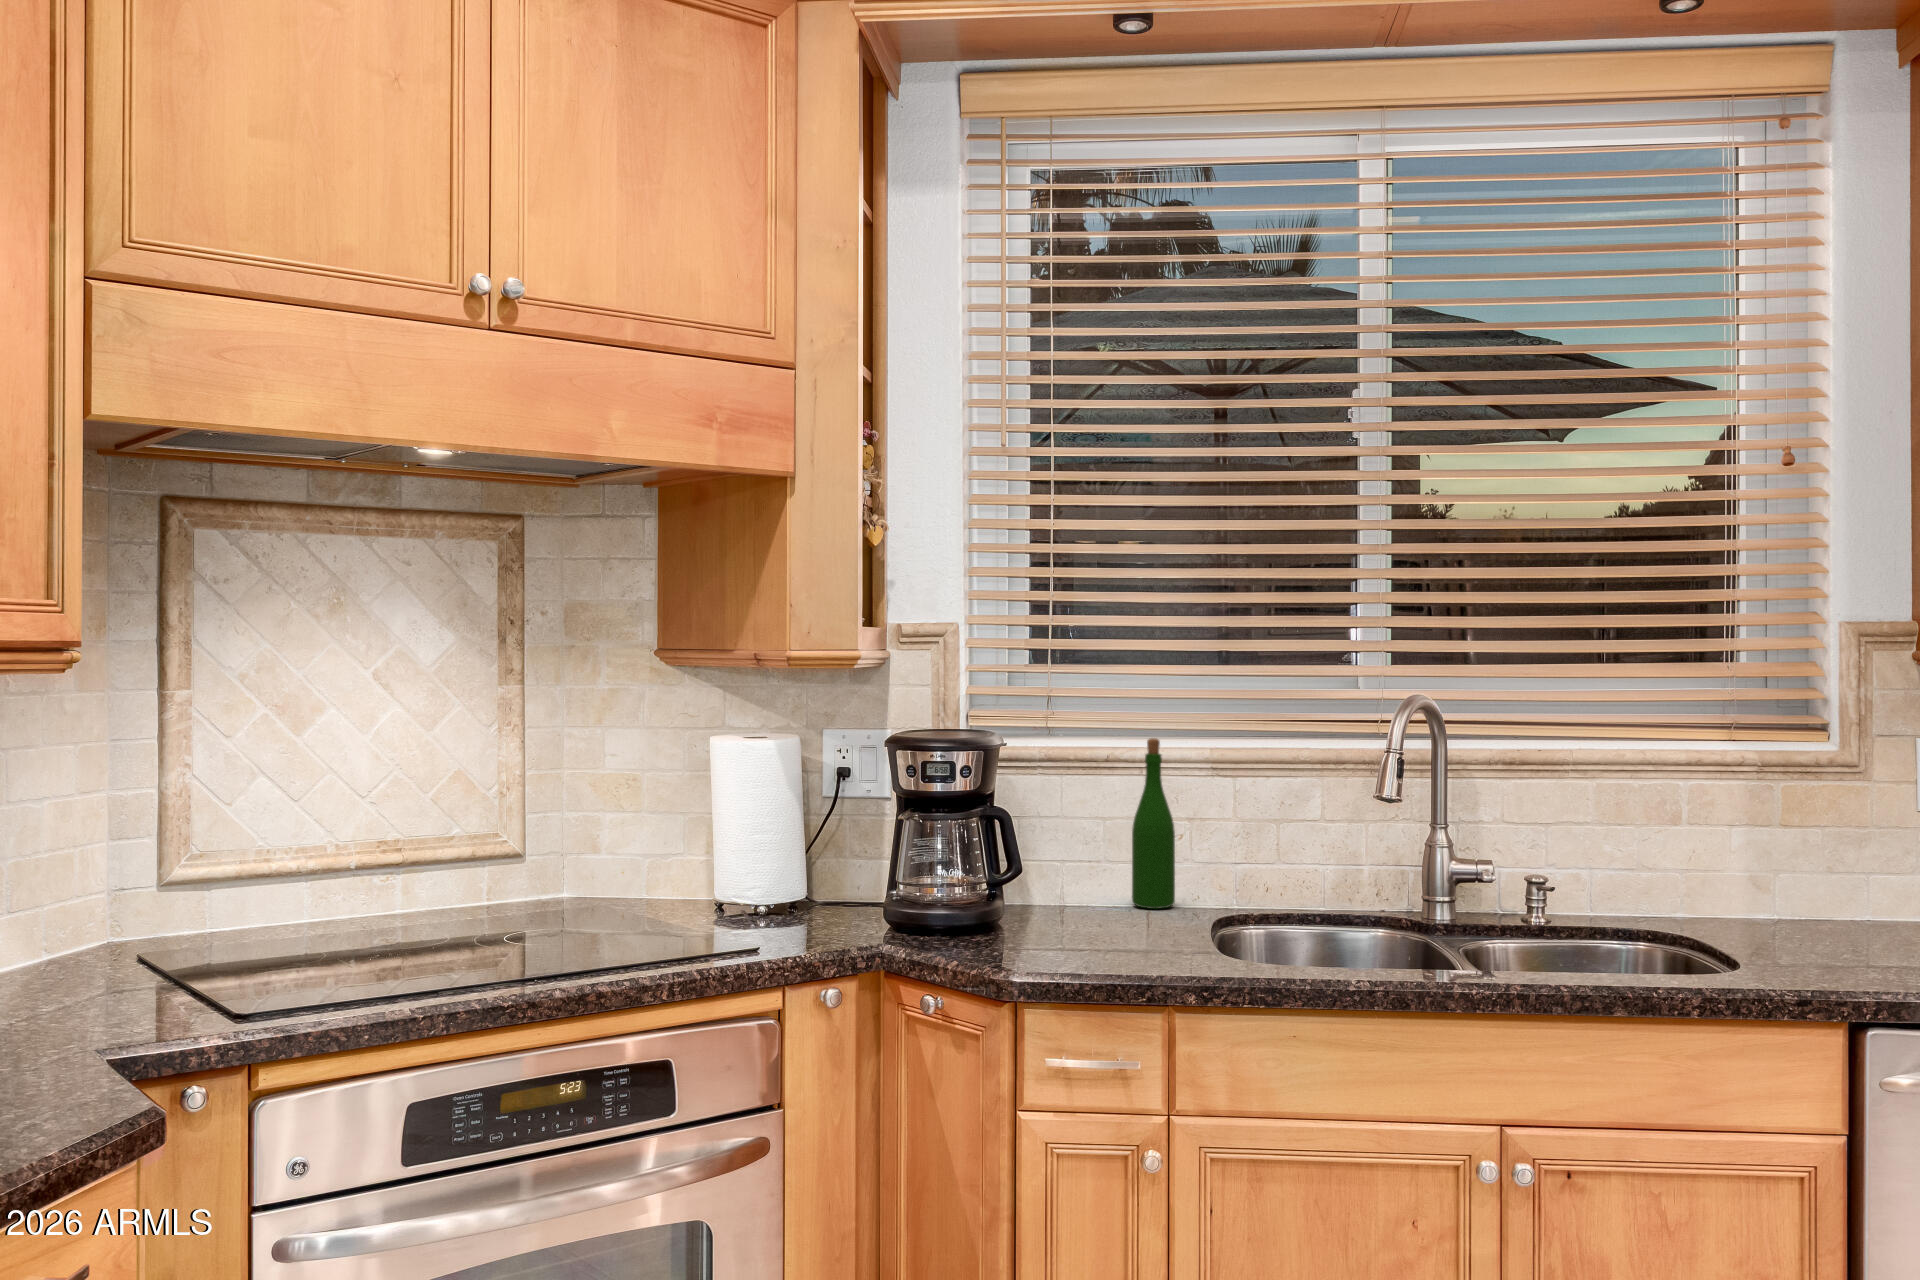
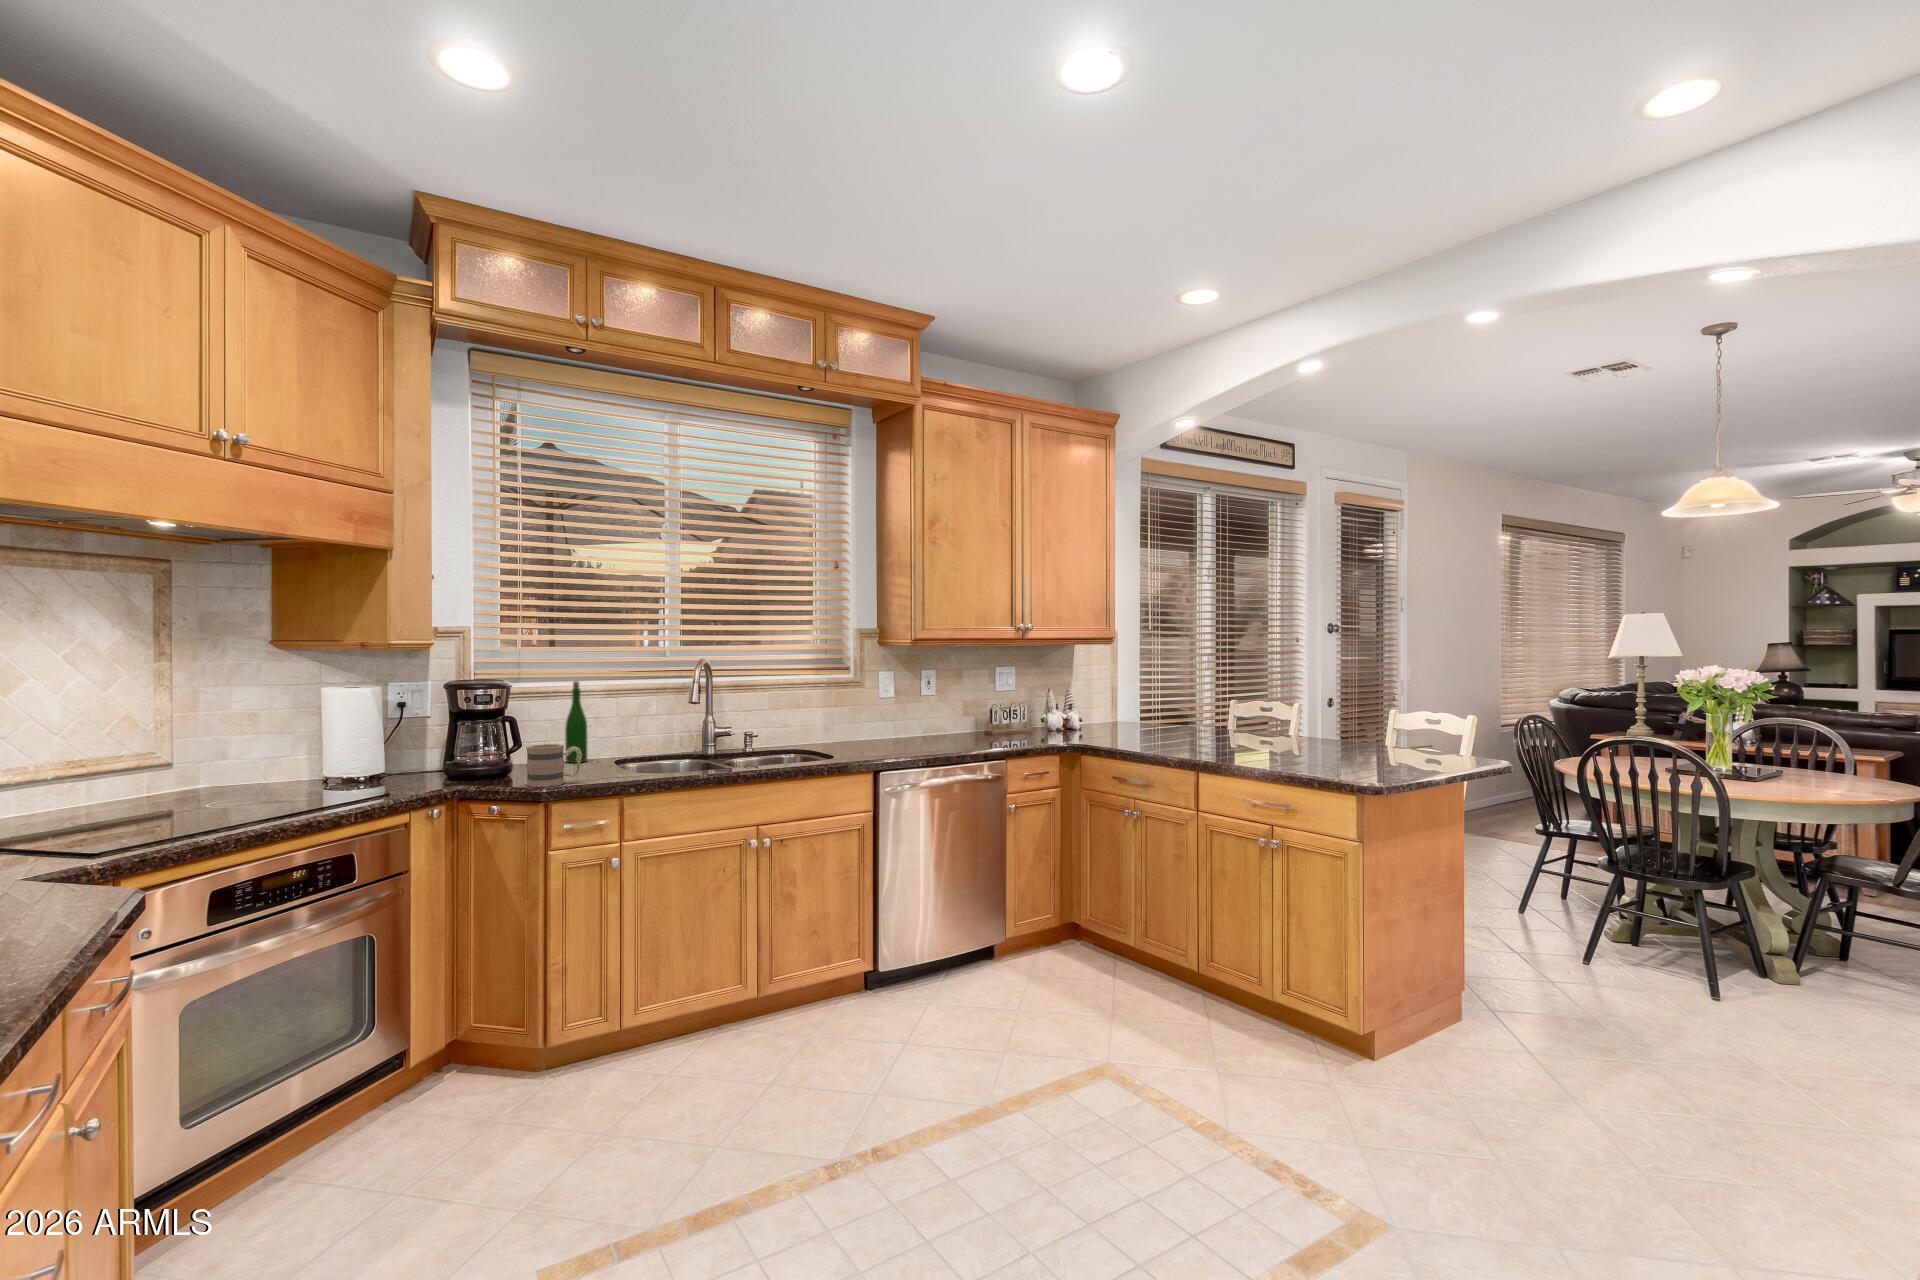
mug: none [995,874,1100,968] -> present [527,744,581,787]

